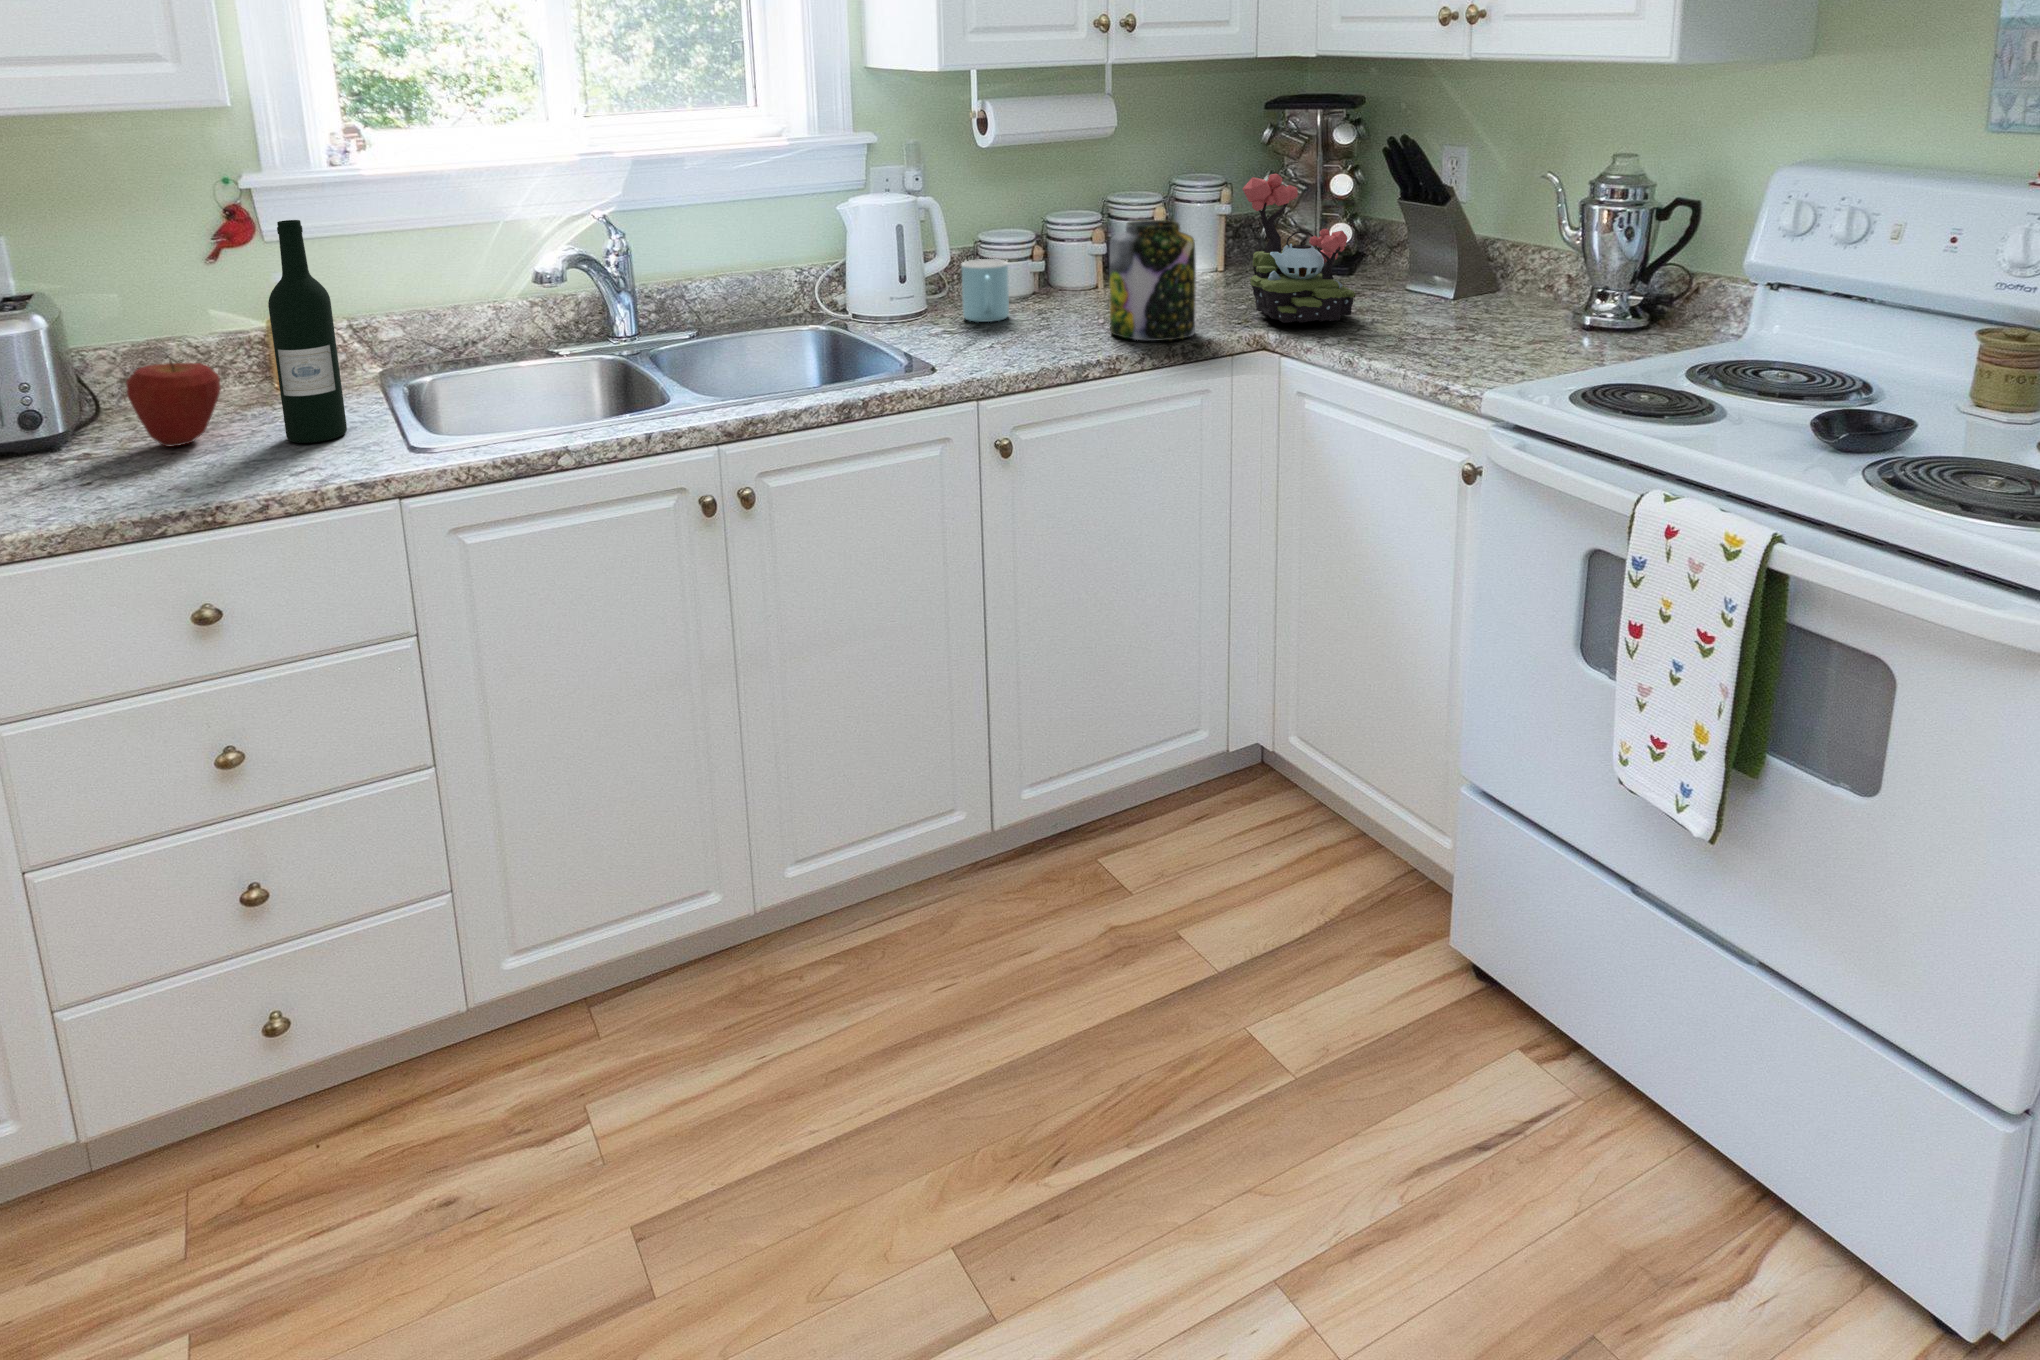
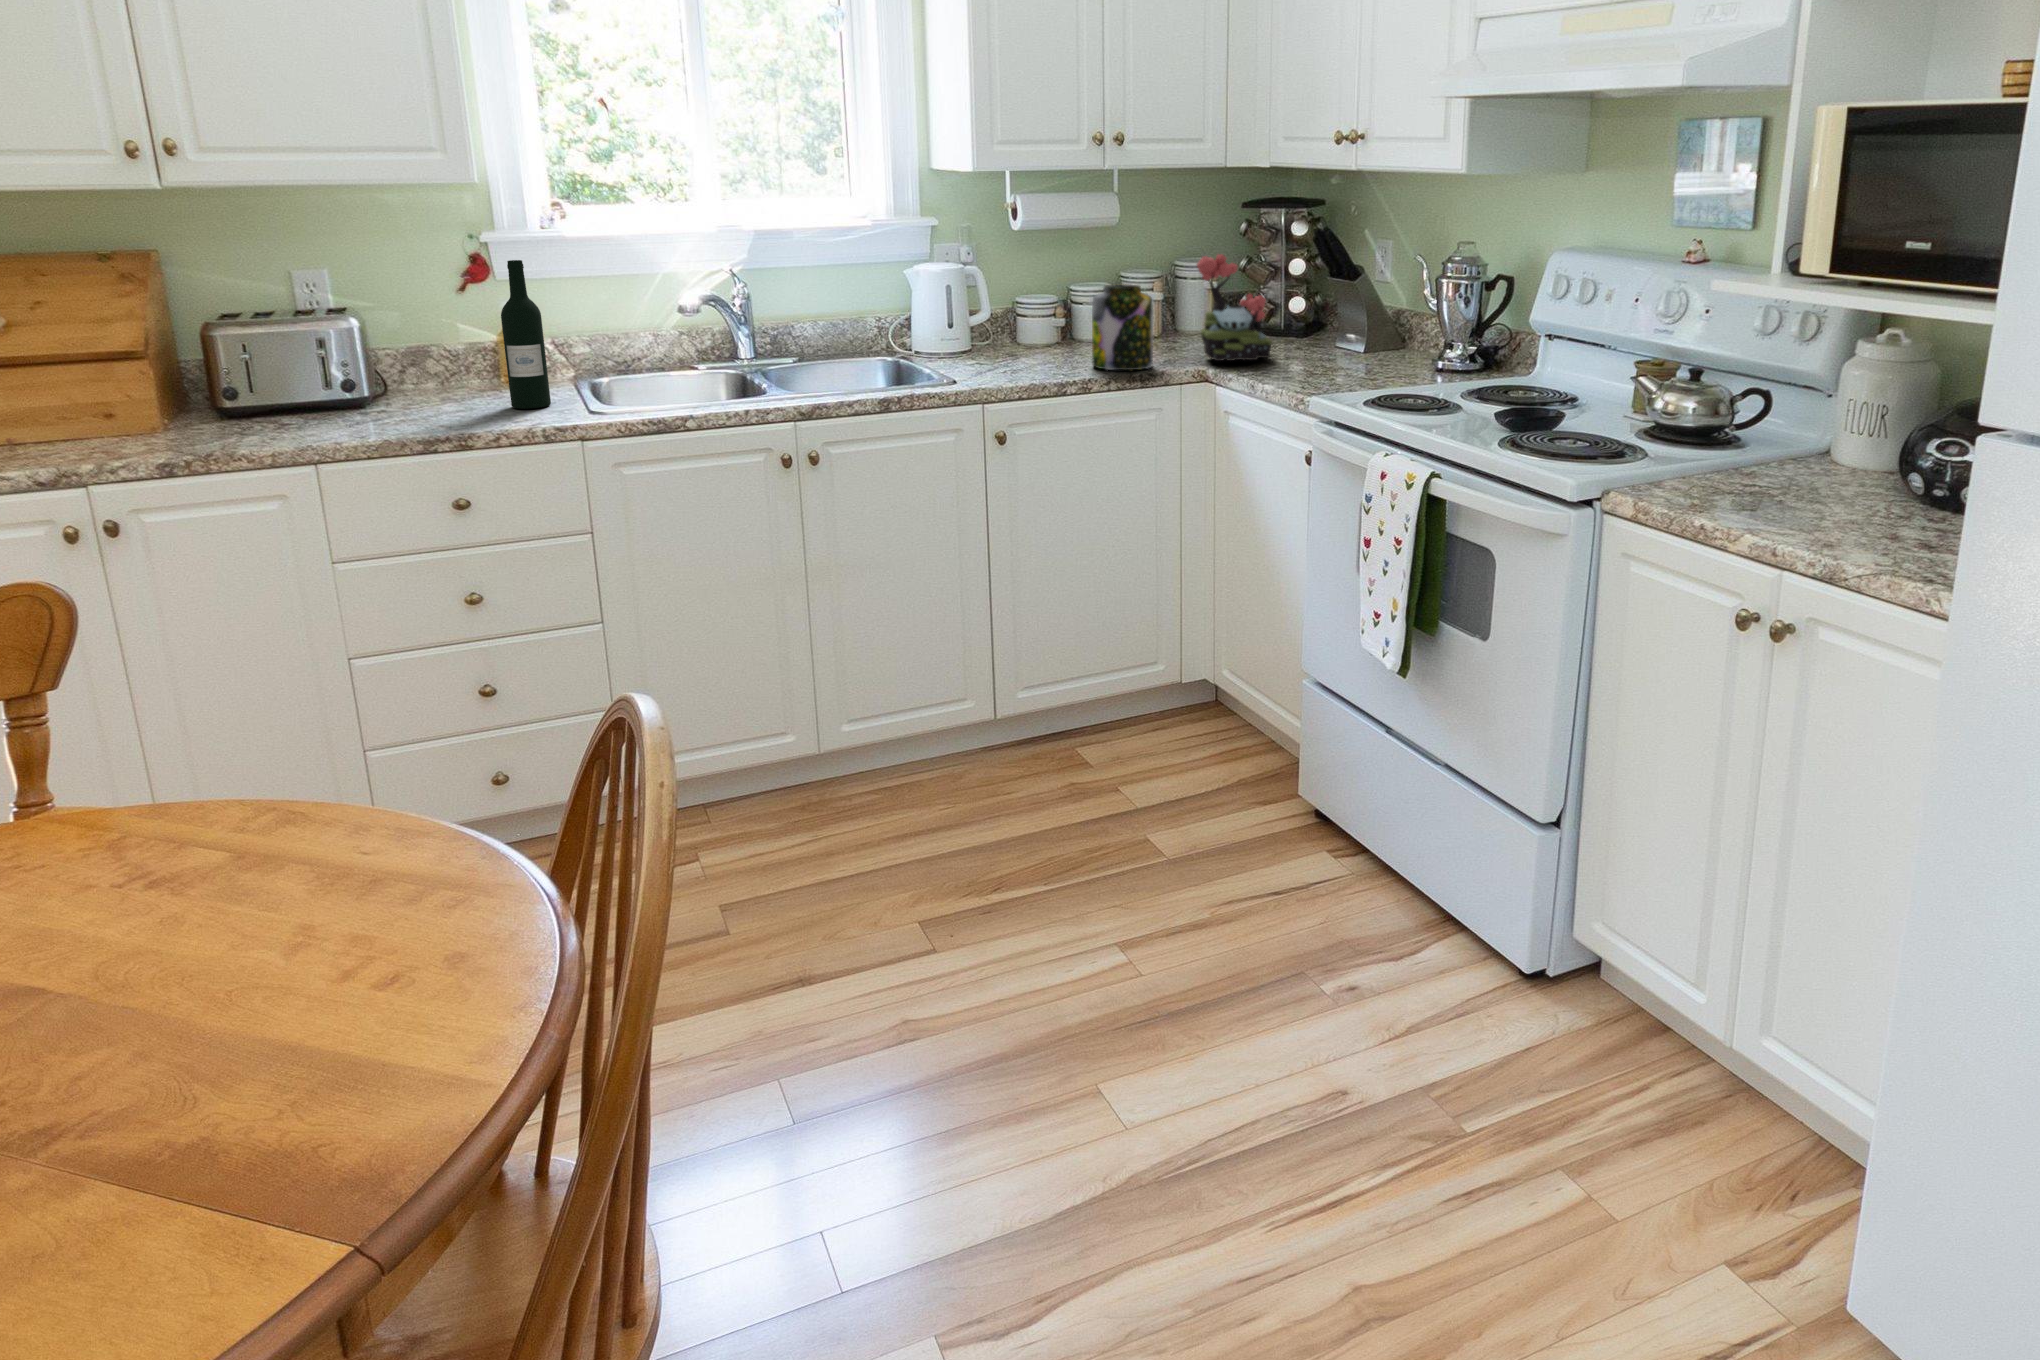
mug: present [962,259,1009,322] -> none [994,314,1028,359]
apple: present [126,360,221,446] -> none [409,350,469,408]

